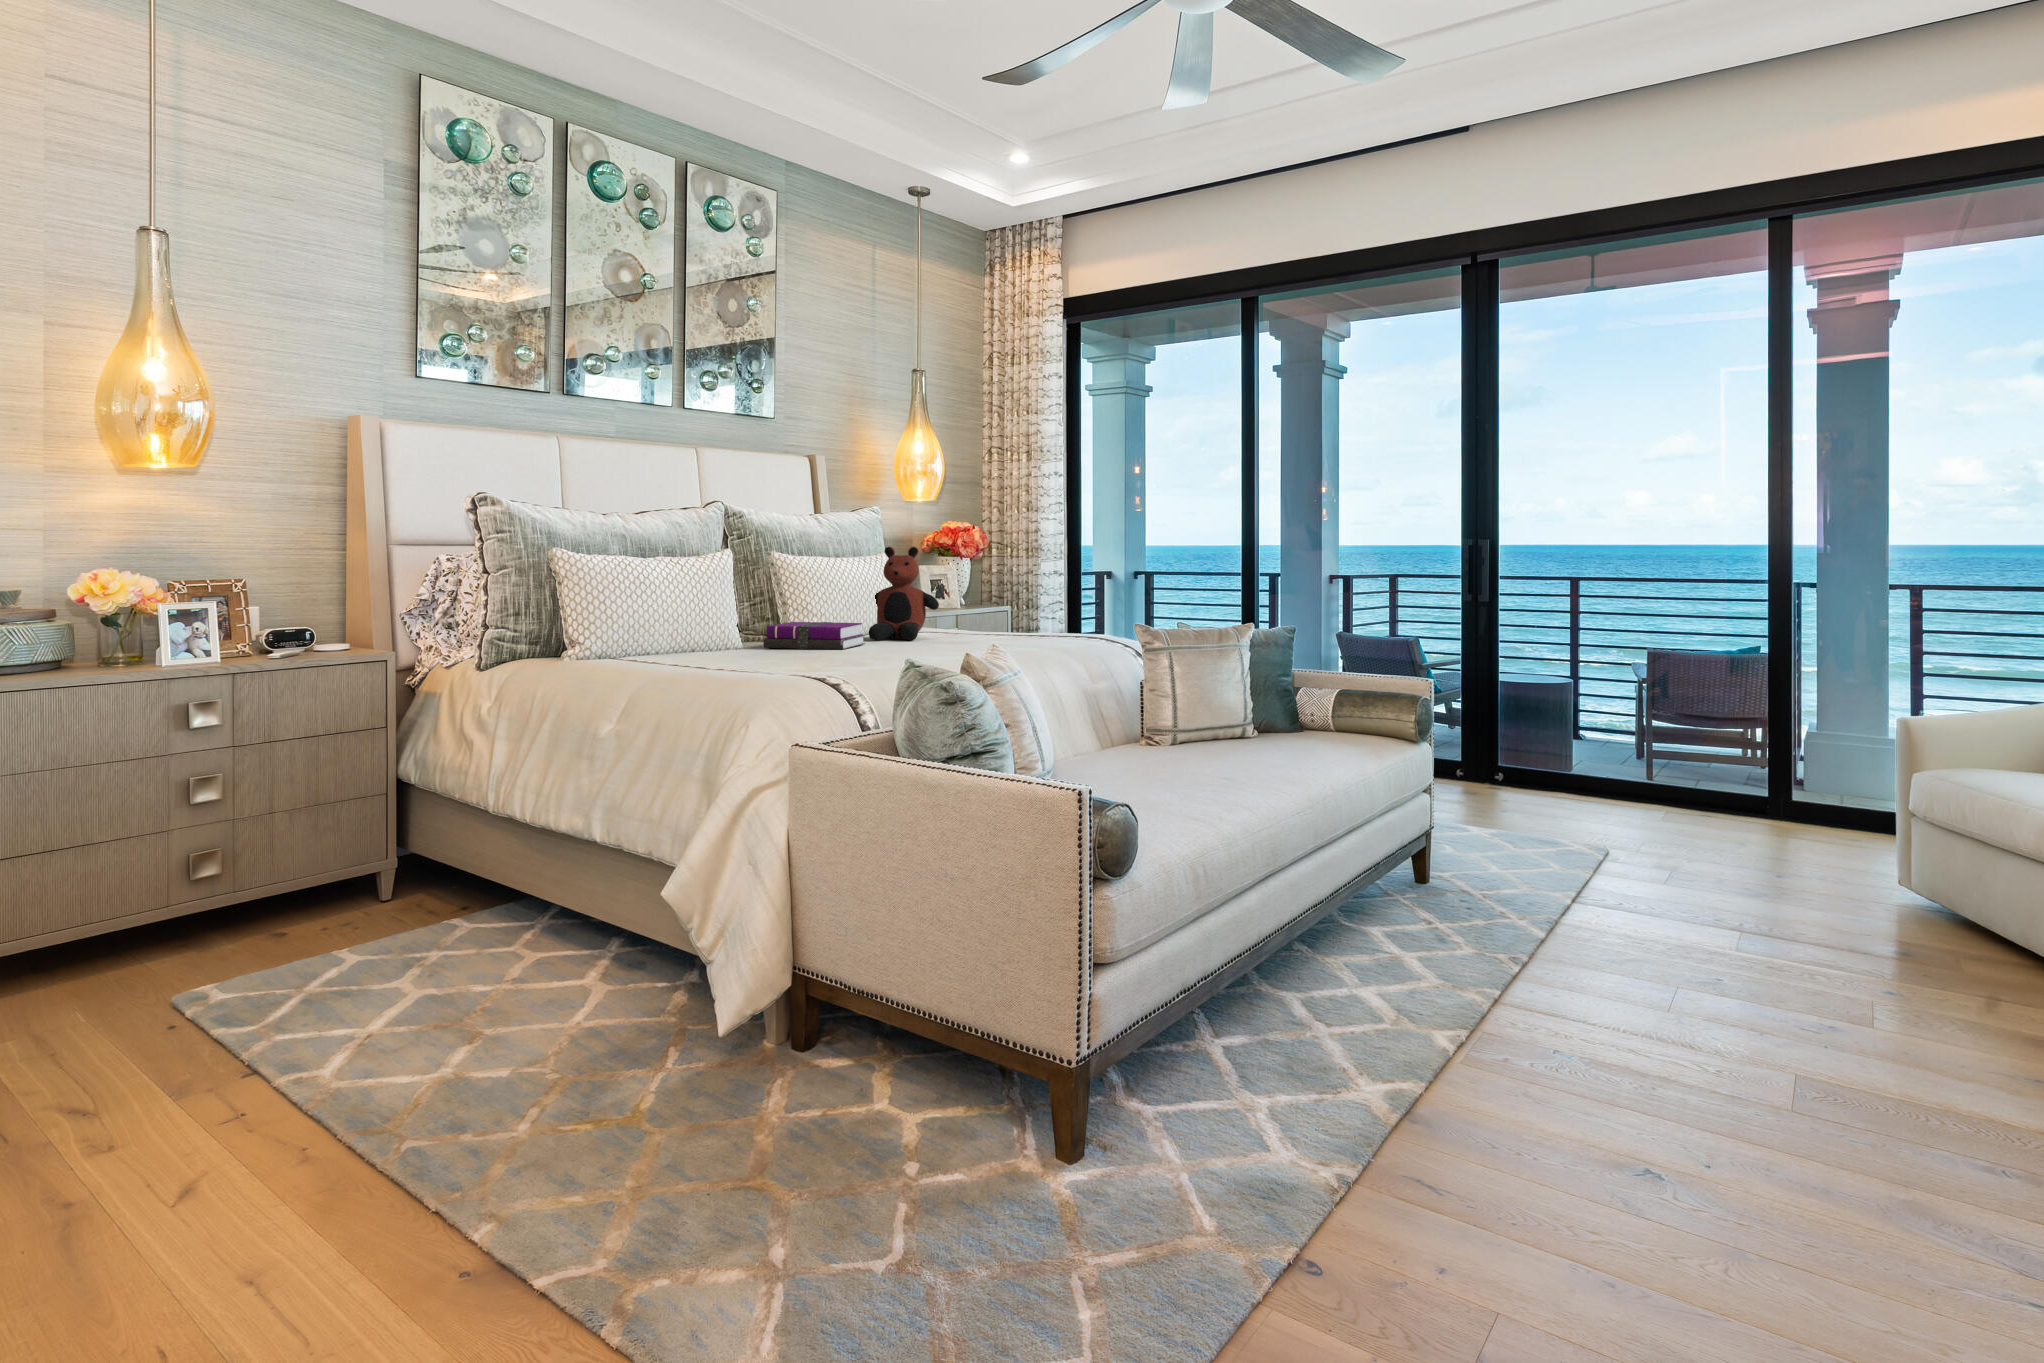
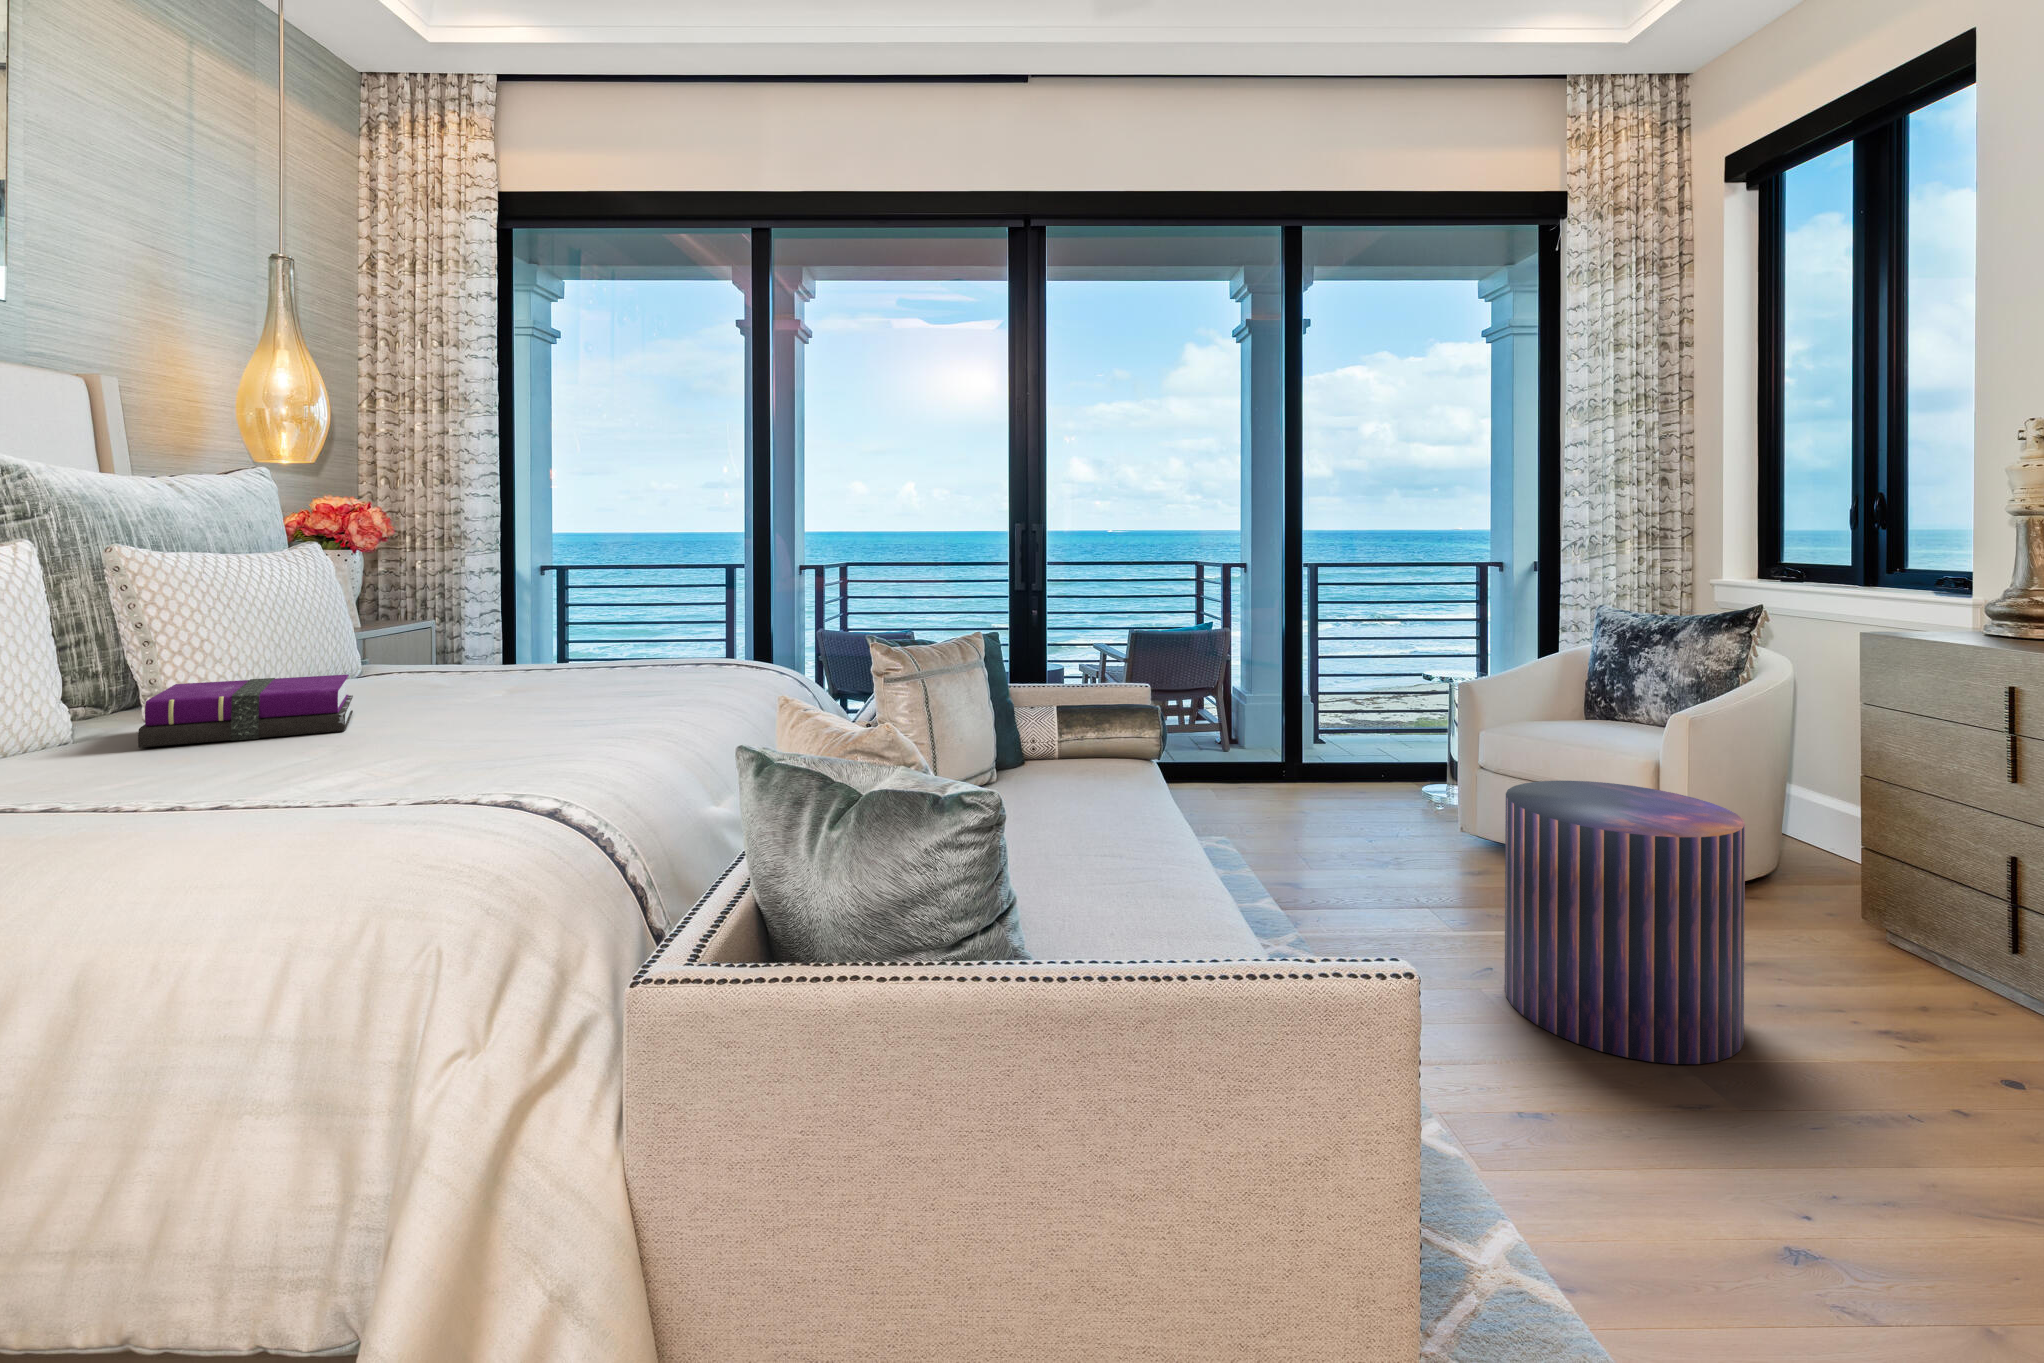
teddy bear: present [869,547,939,641] -> none [297,534,450,699]
pouf: none [1620,790,1857,1062] -> present [1505,781,1745,1064]

